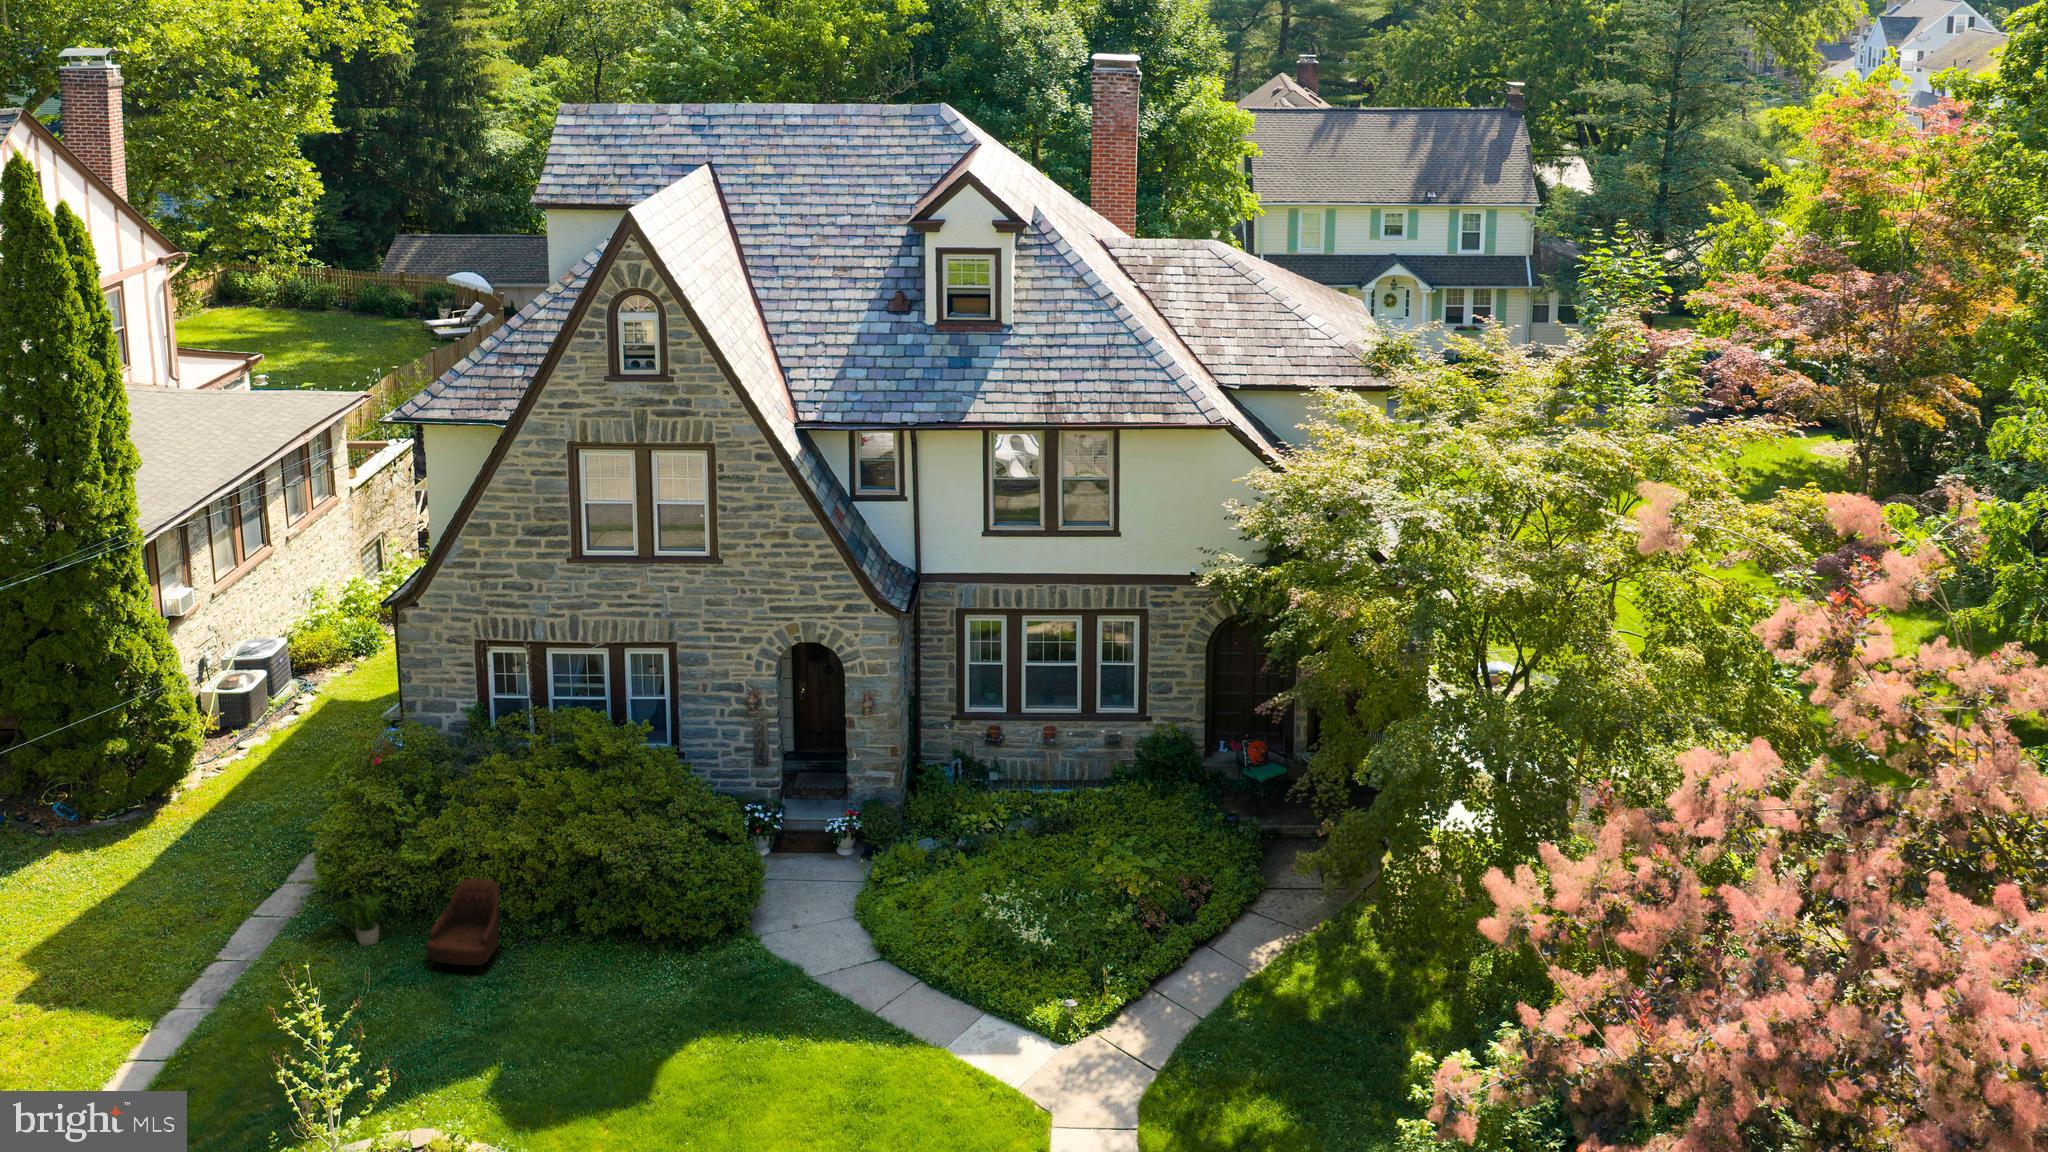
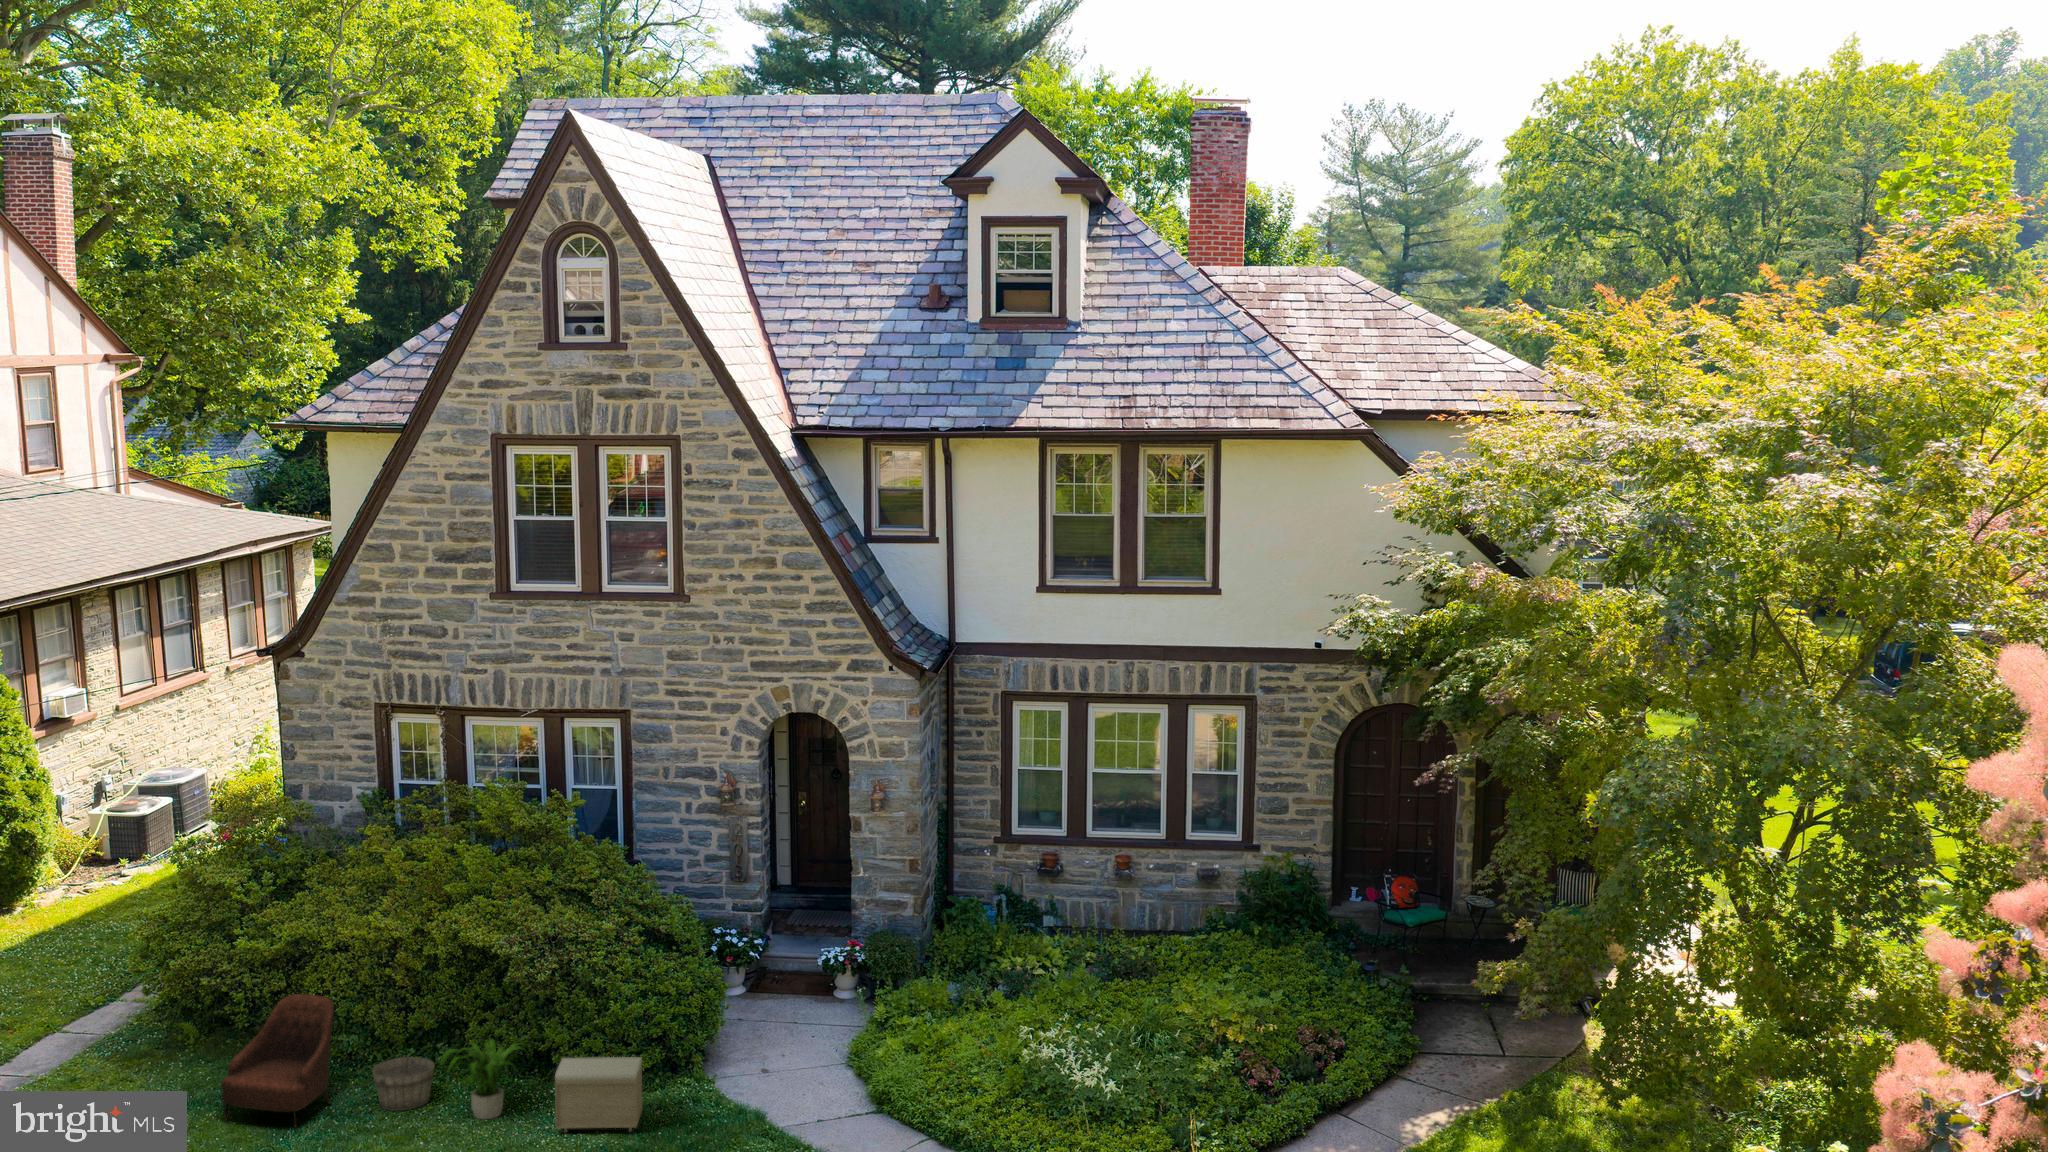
potted plant: present [332,893,391,946] -> present [440,1039,528,1119]
wooden bucket: none [529,917,572,958] -> present [372,1056,434,1111]
storage bench: none [662,918,721,972] -> present [555,1057,642,1132]

